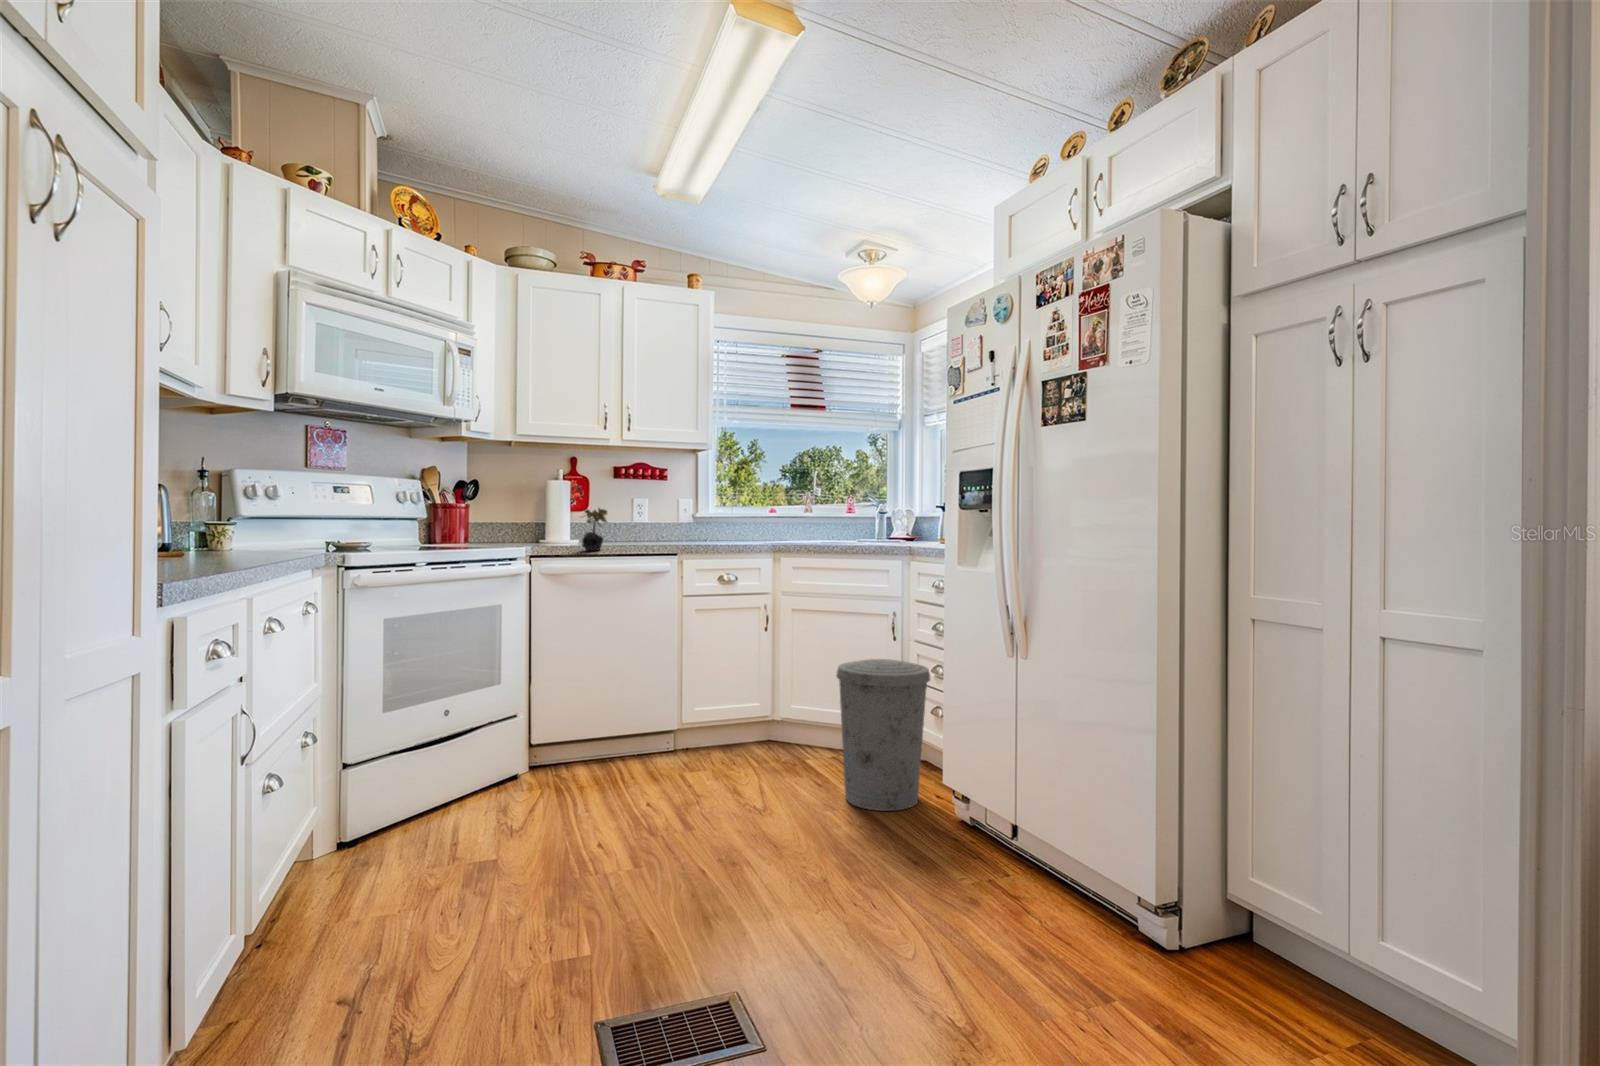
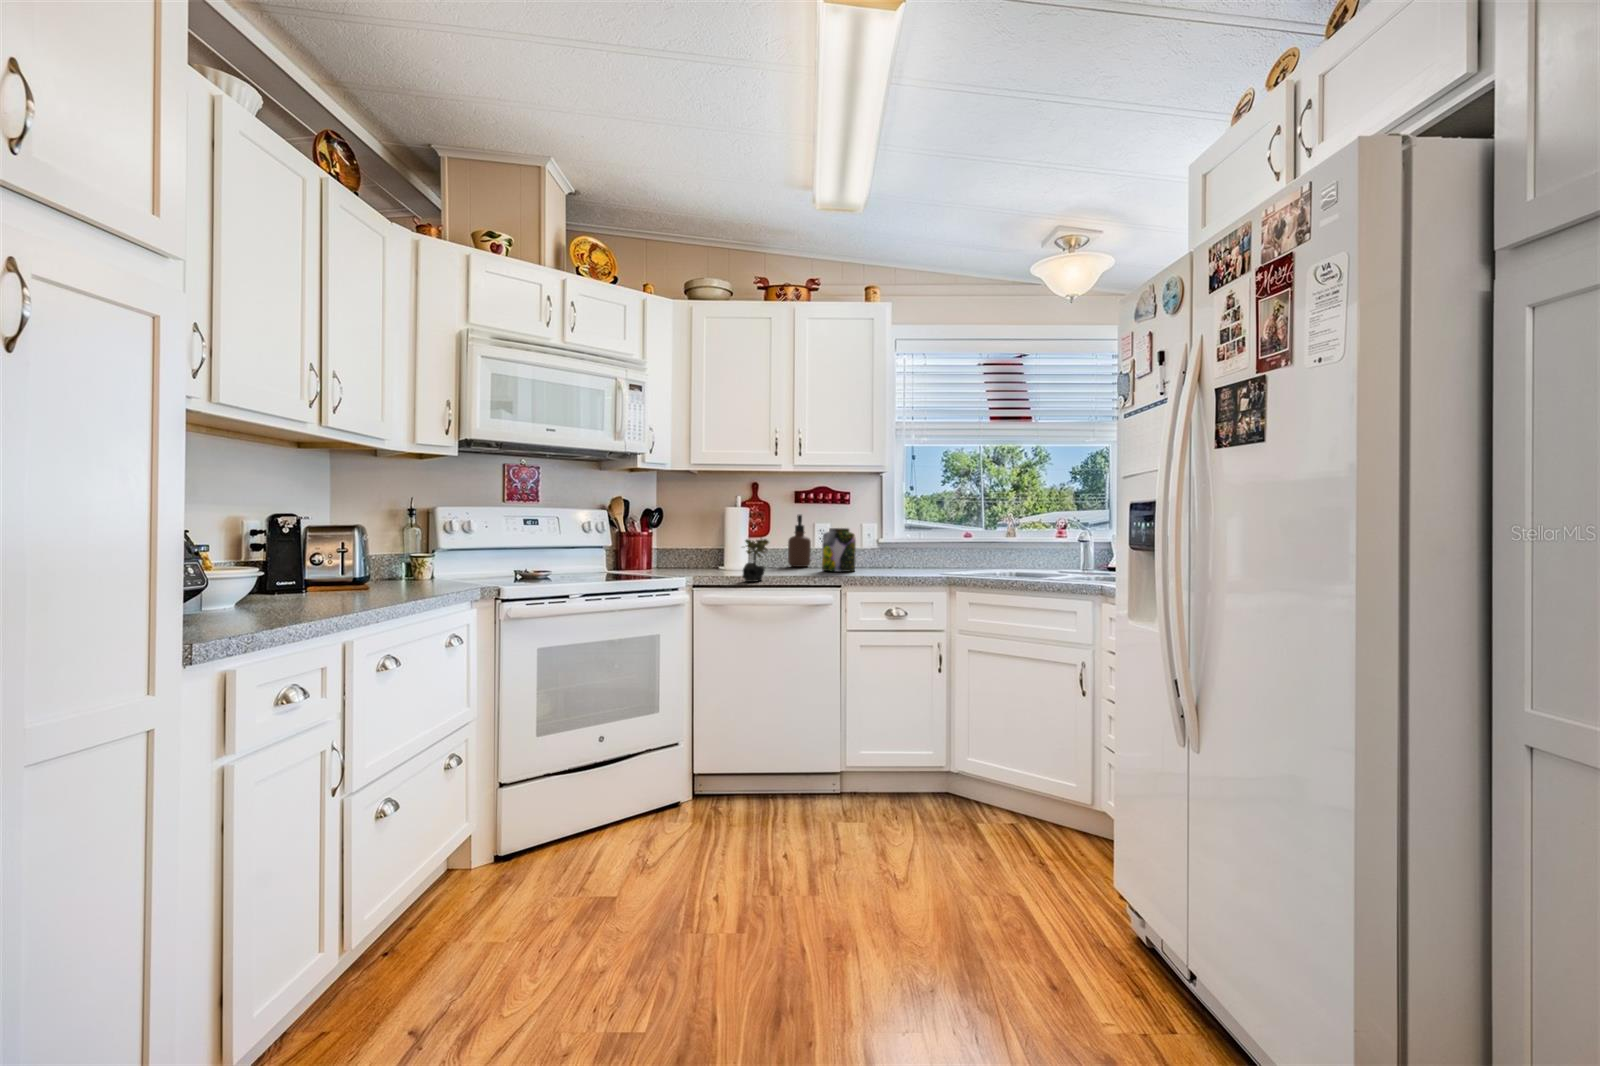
soap dispenser: none [607,489,629,540] -> present [788,515,811,567]
jar: none [647,502,679,543] -> present [822,528,856,572]
trash can: present [837,659,930,811] -> none [992,719,1108,906]

